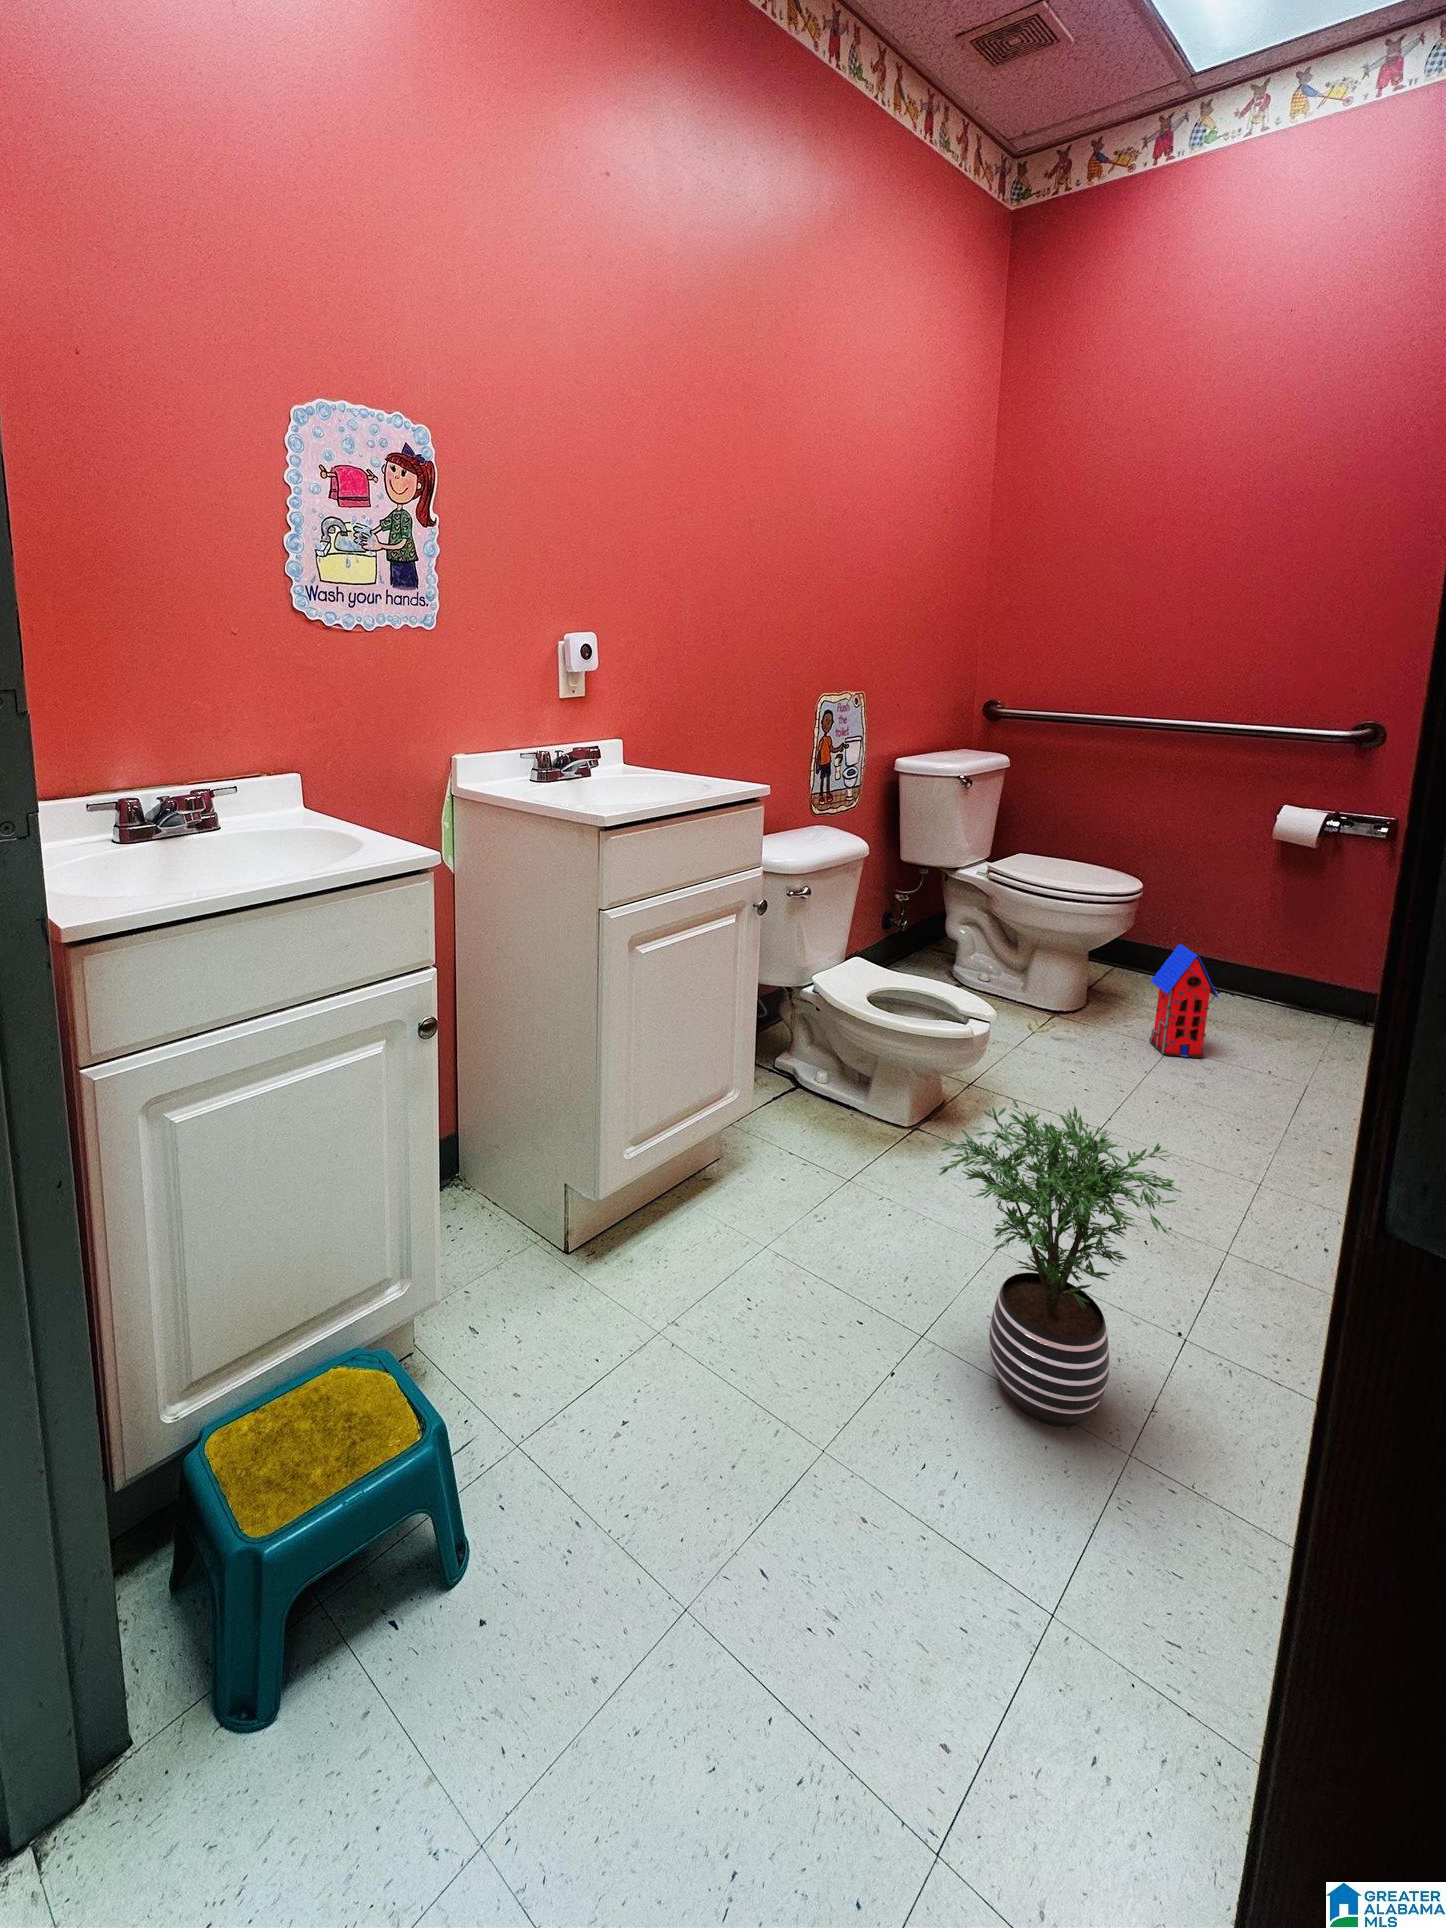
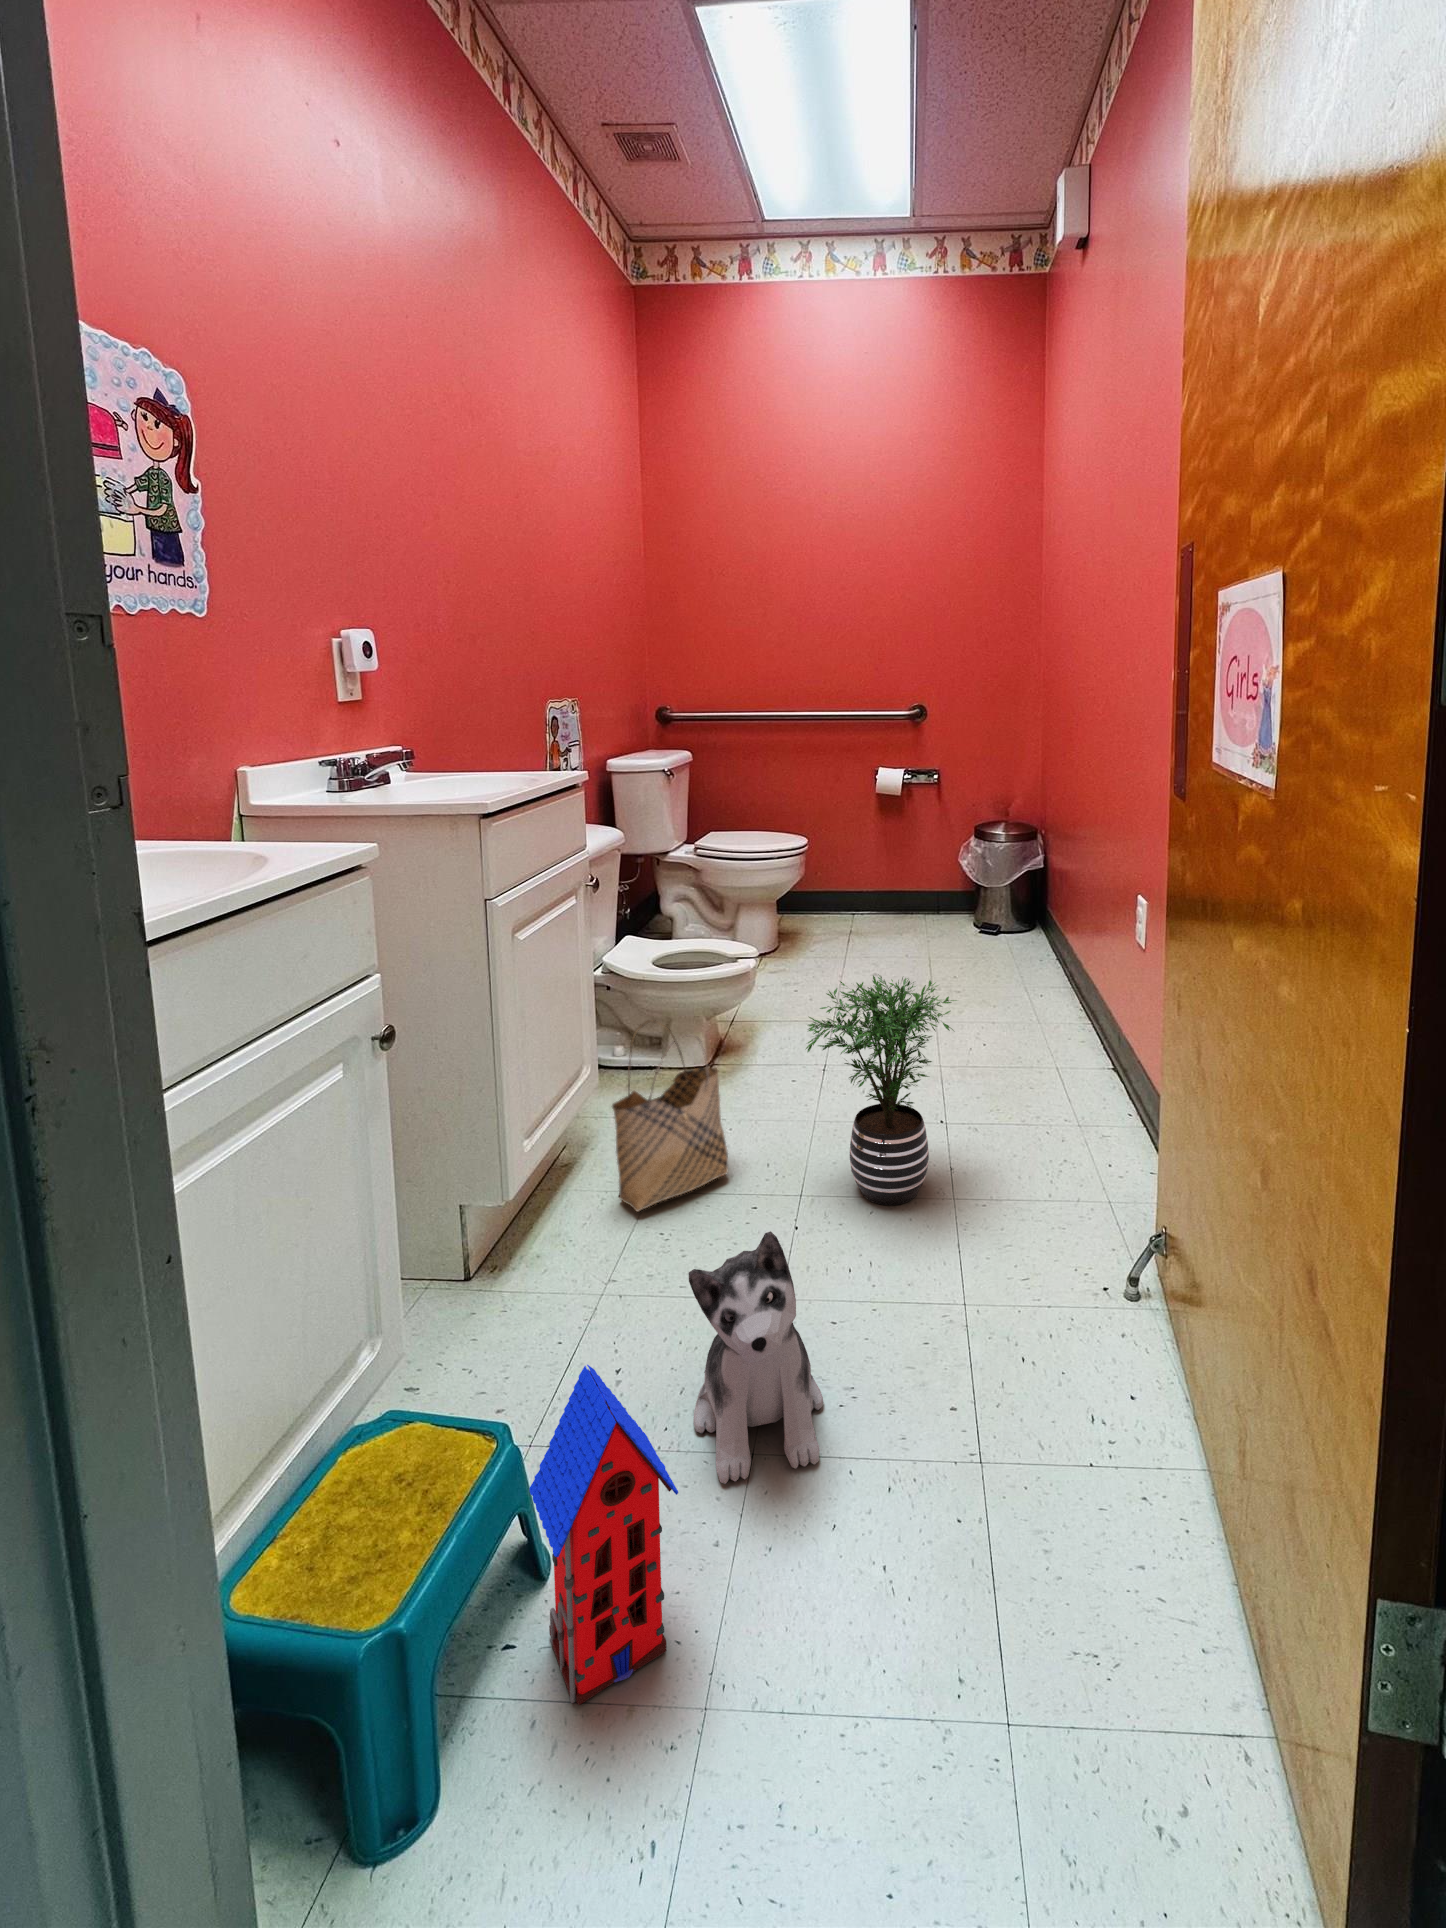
toy house: present [1149,944,1218,1058] -> present [530,1365,678,1705]
woven basket: none [725,1065,860,1266] -> present [612,1021,728,1211]
plush toy: none [626,1383,789,1694] -> present [689,1231,823,1484]

